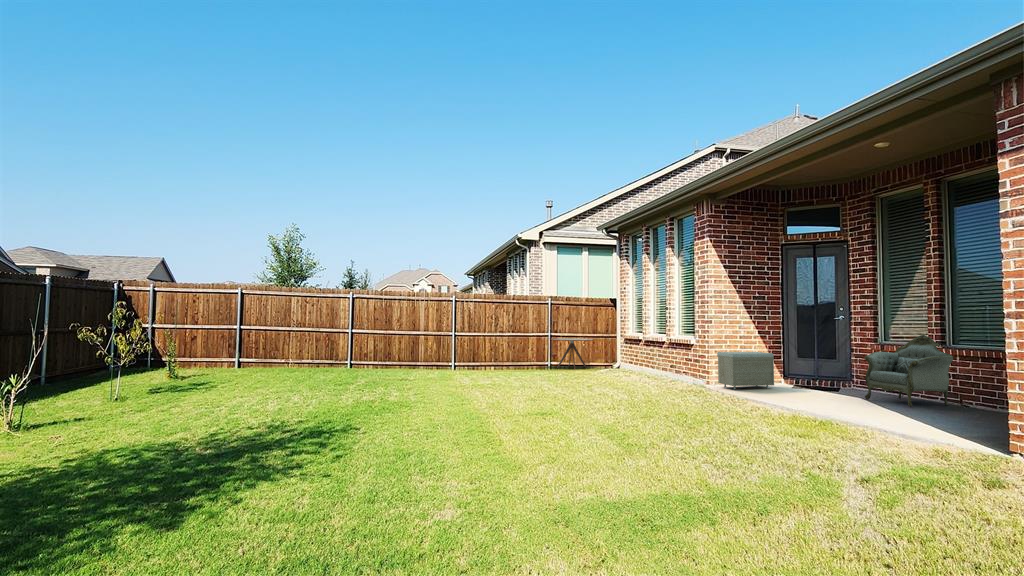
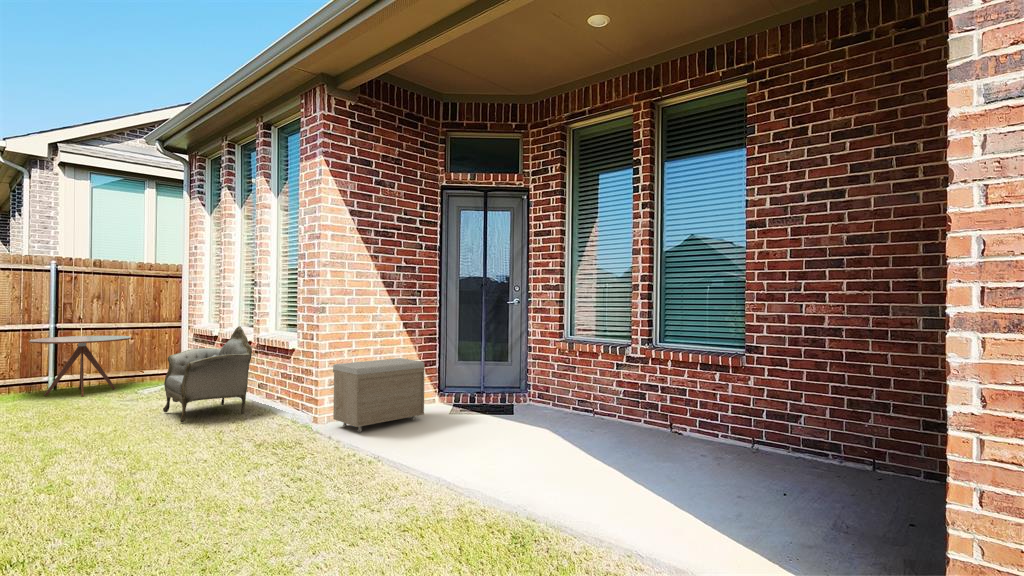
armchair: present [864,335,953,407] -> present [163,326,252,423]

